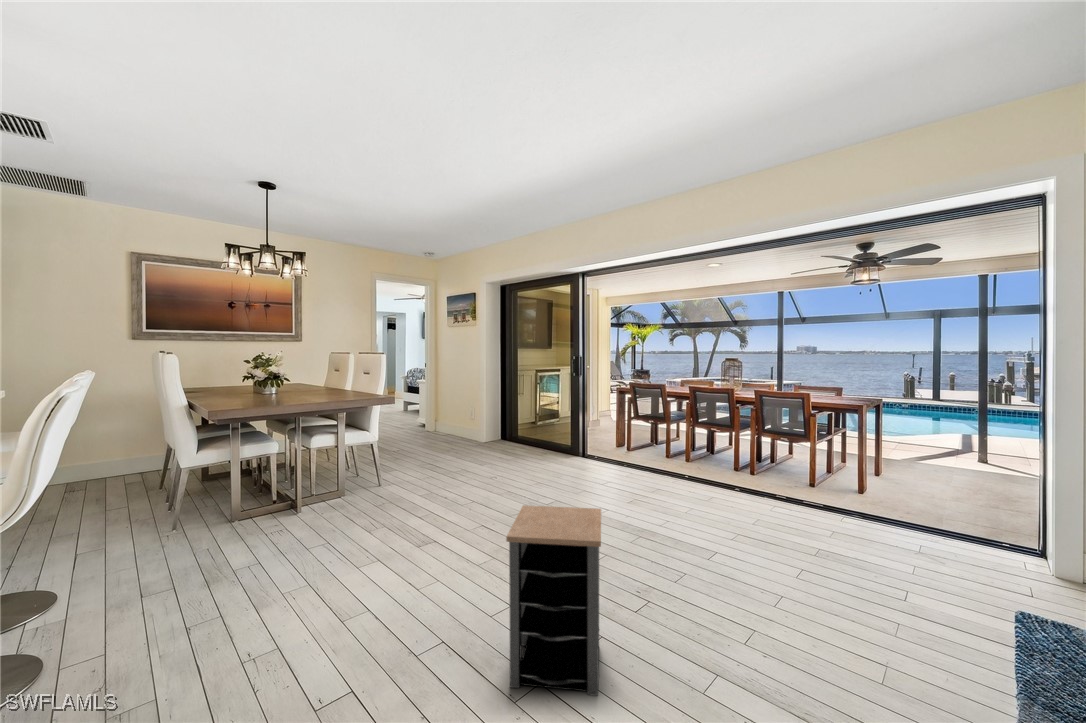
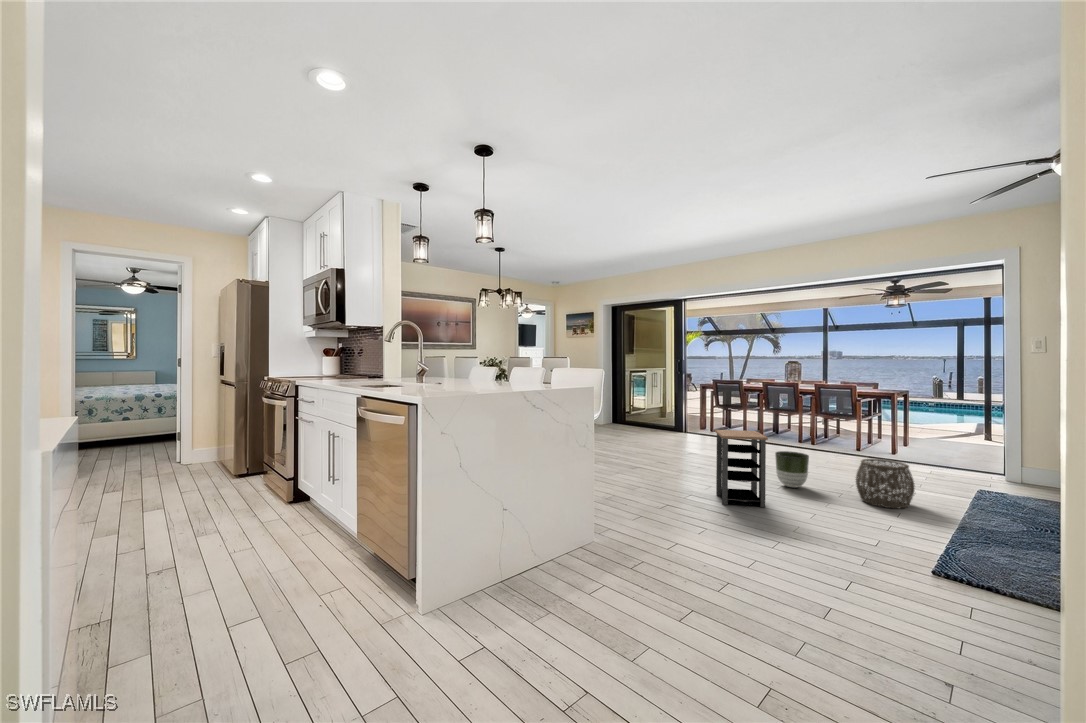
planter: none [655,529,714,605] -> present [775,451,809,488]
woven basket: none [795,560,916,688] -> present [856,459,915,509]

